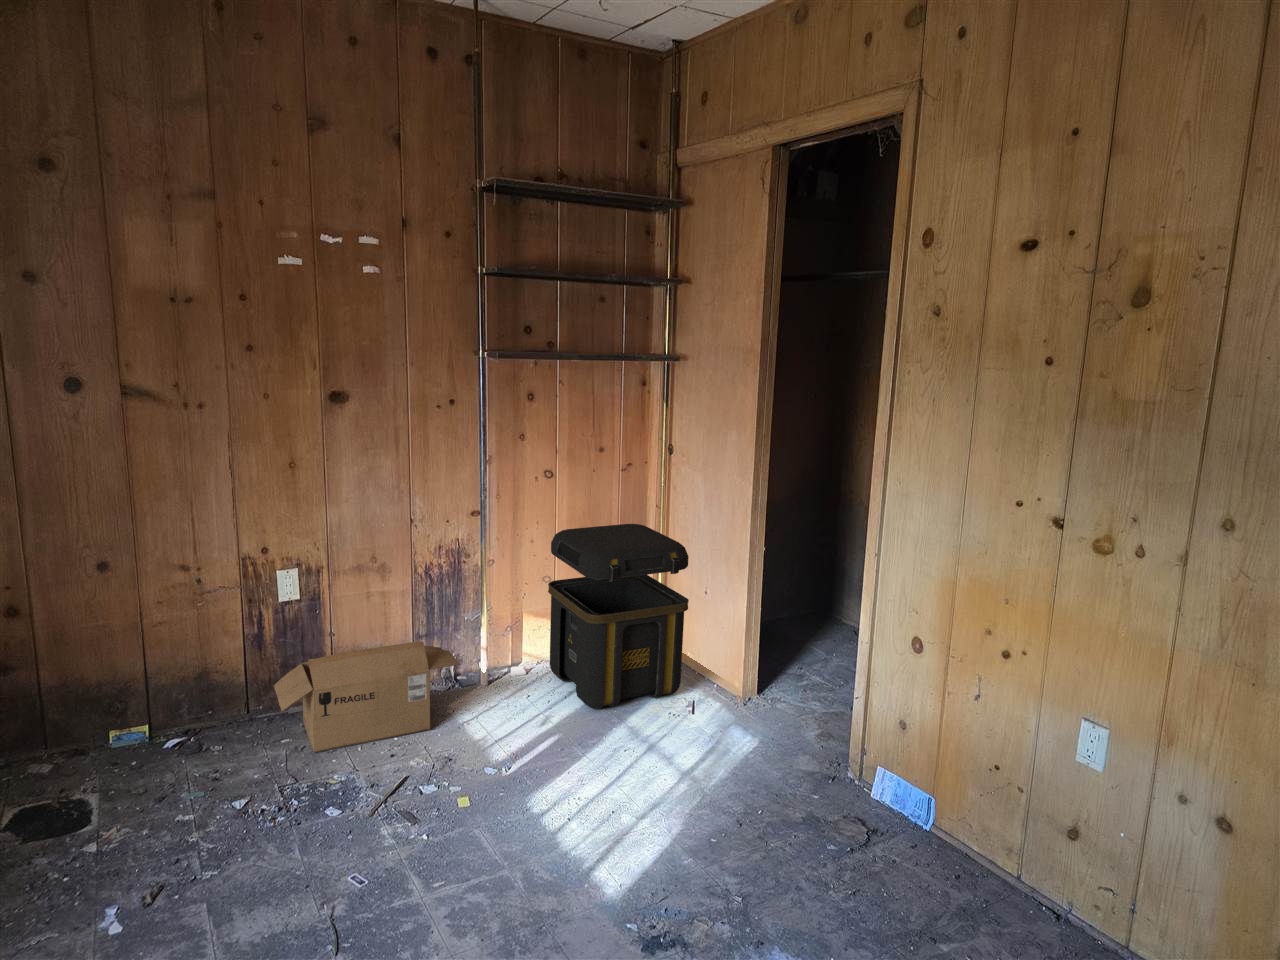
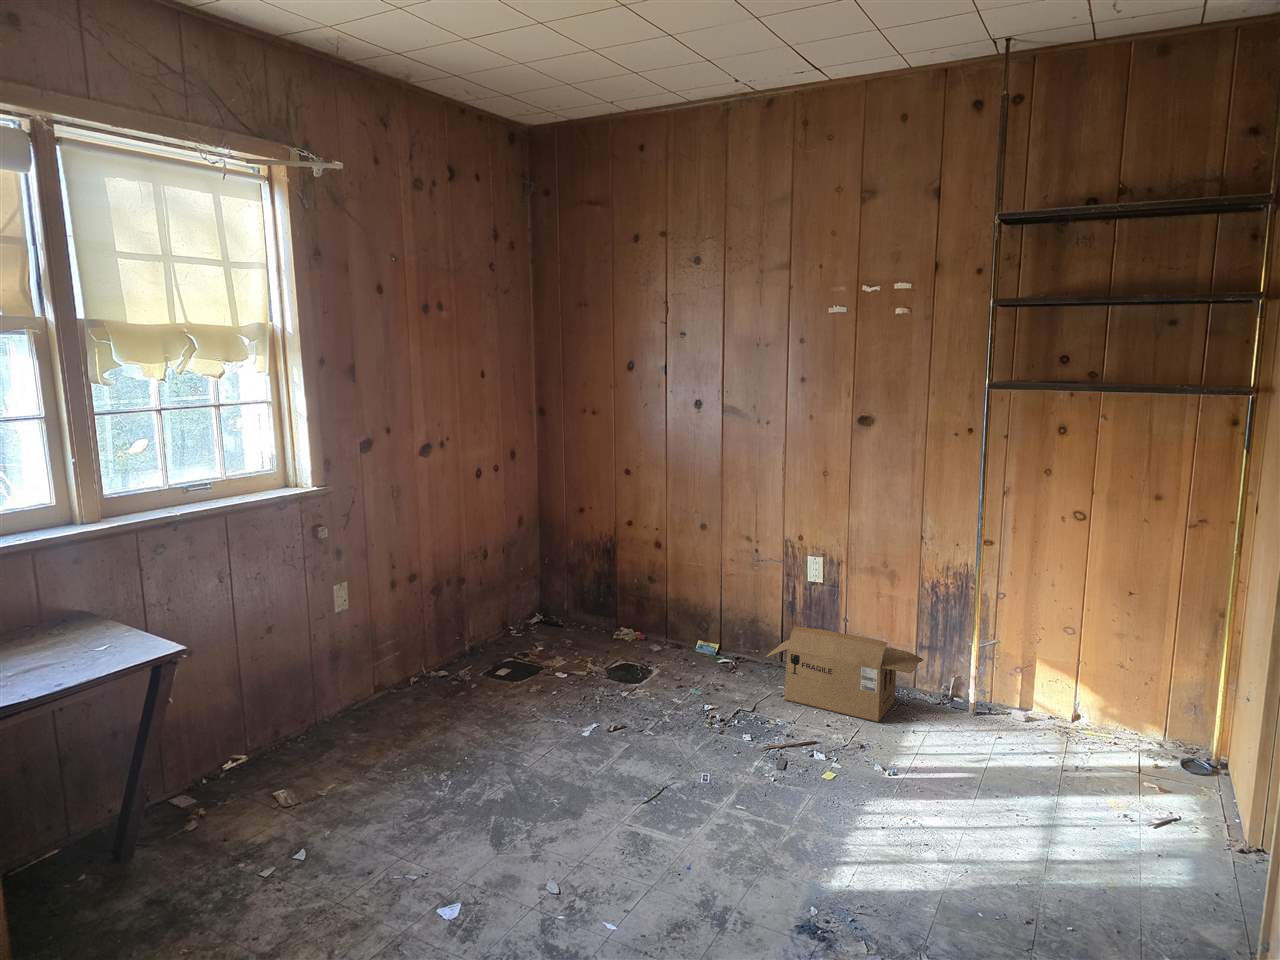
toolbox: present [548,524,689,709] -> none [1034,578,1199,804]

